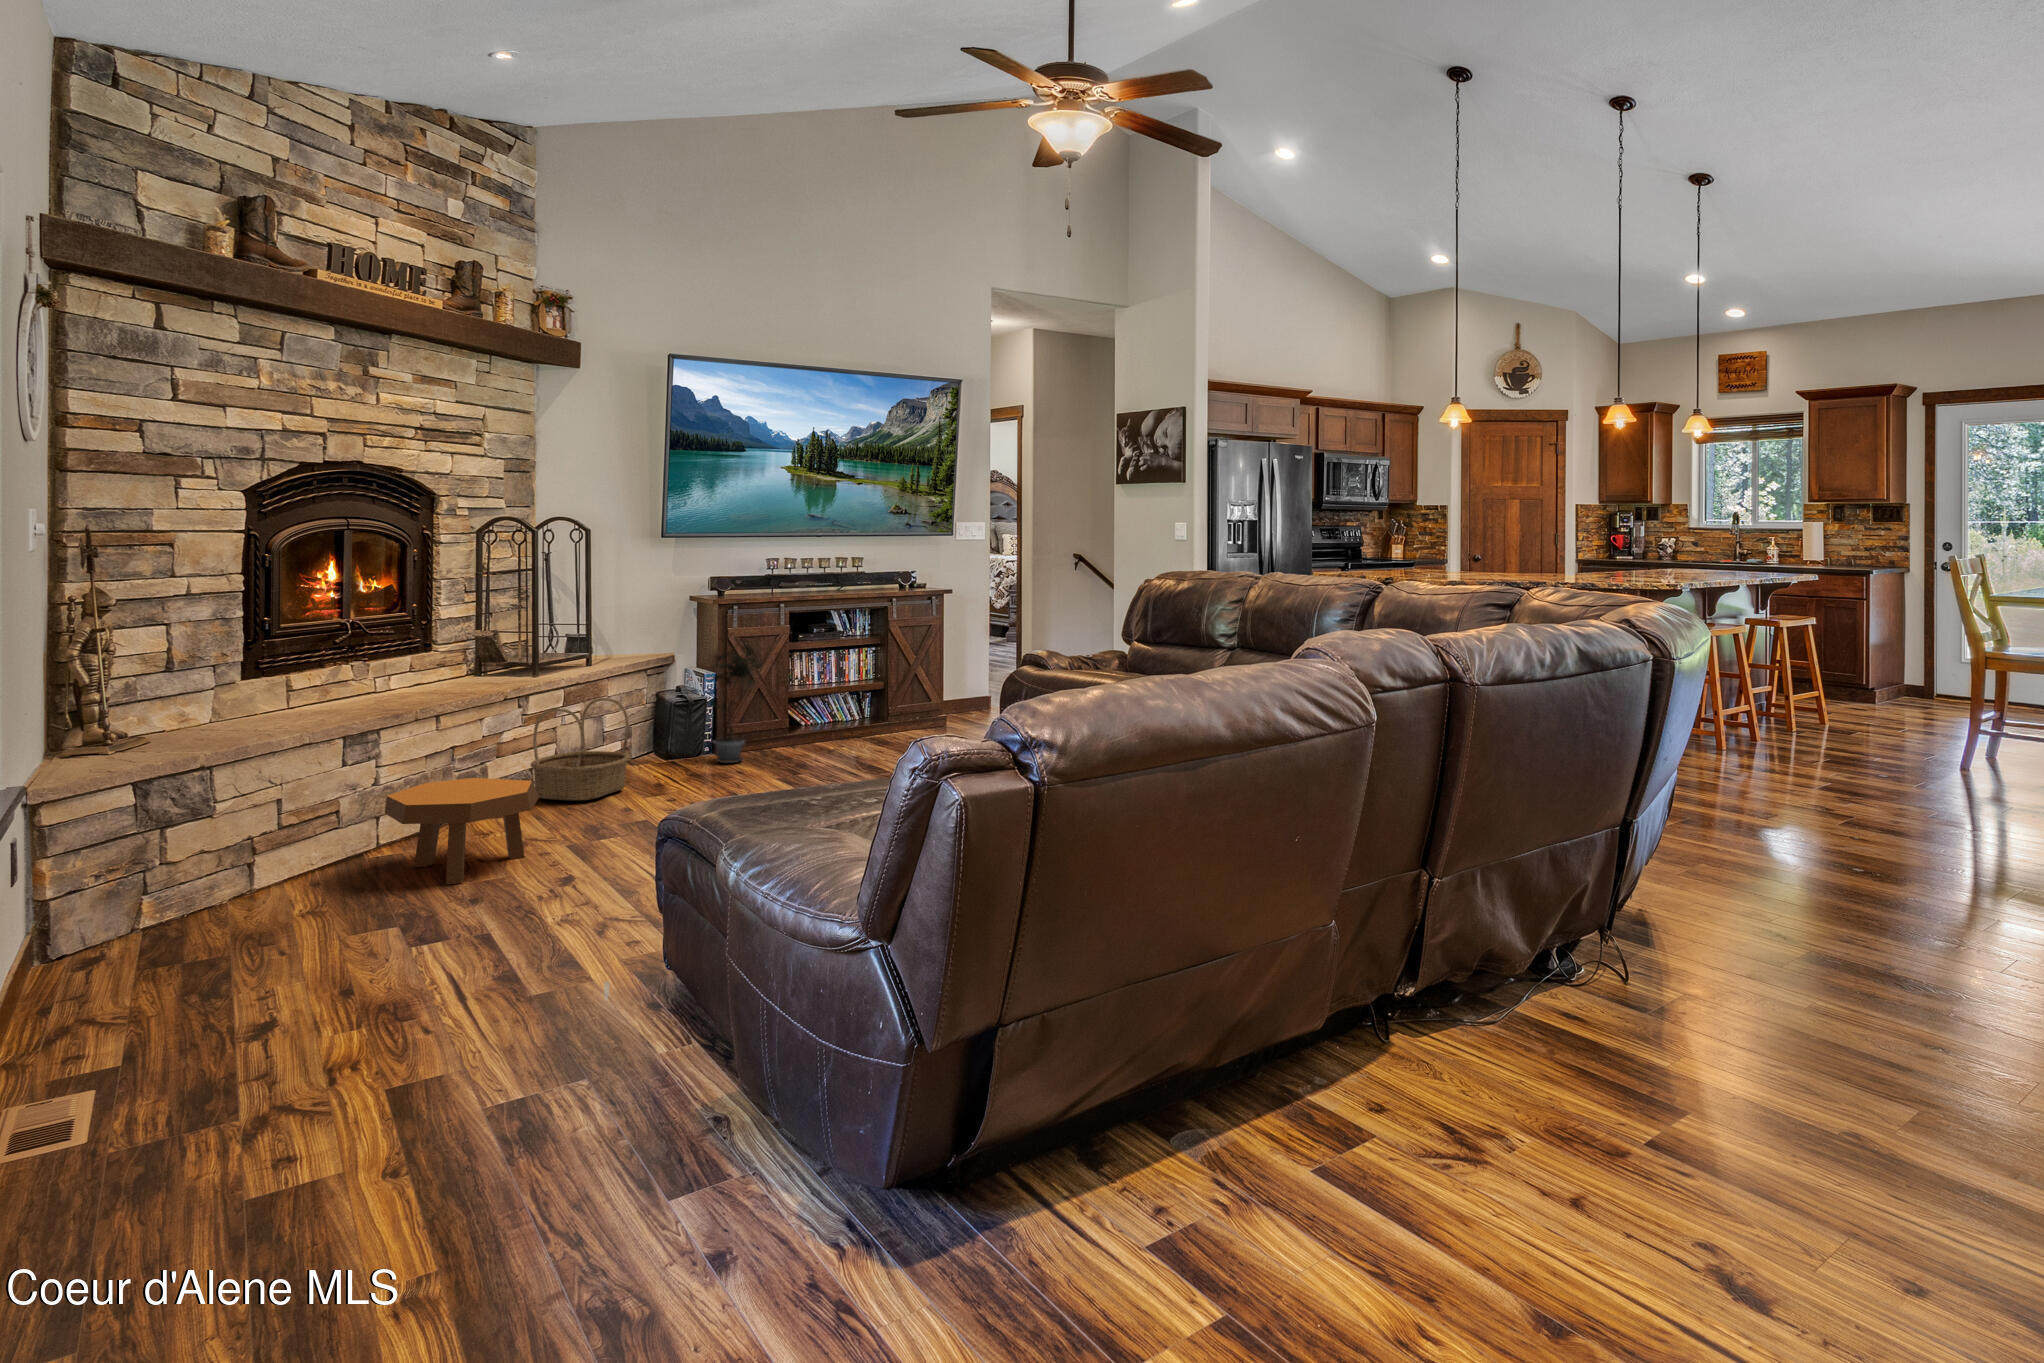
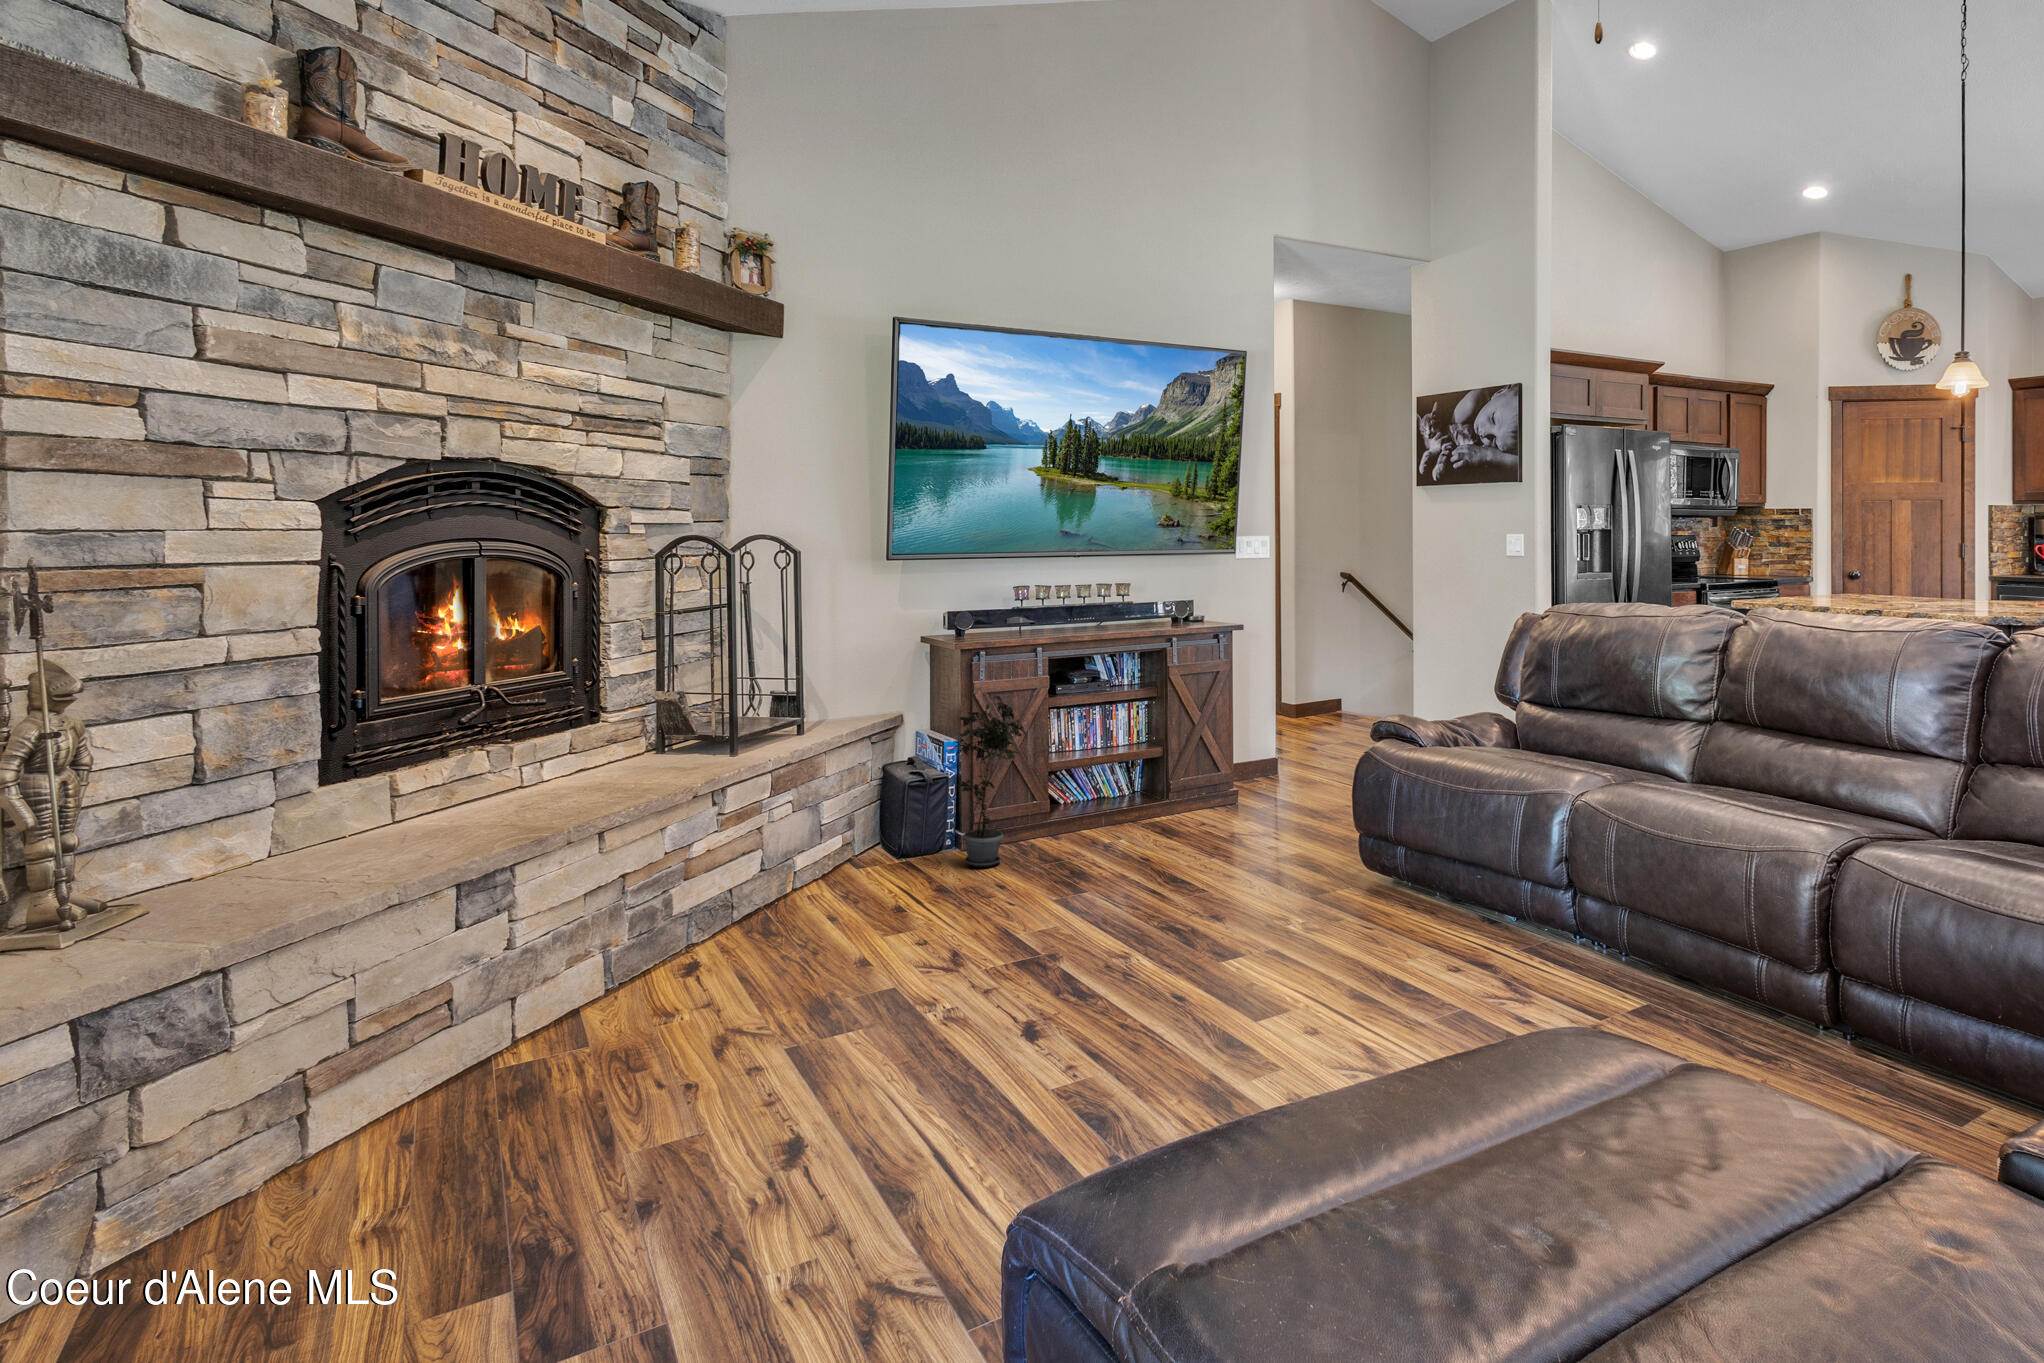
basket: present [530,698,630,800] -> none [731,787,865,944]
footstool: present [385,778,539,885] -> none [513,945,752,1160]

